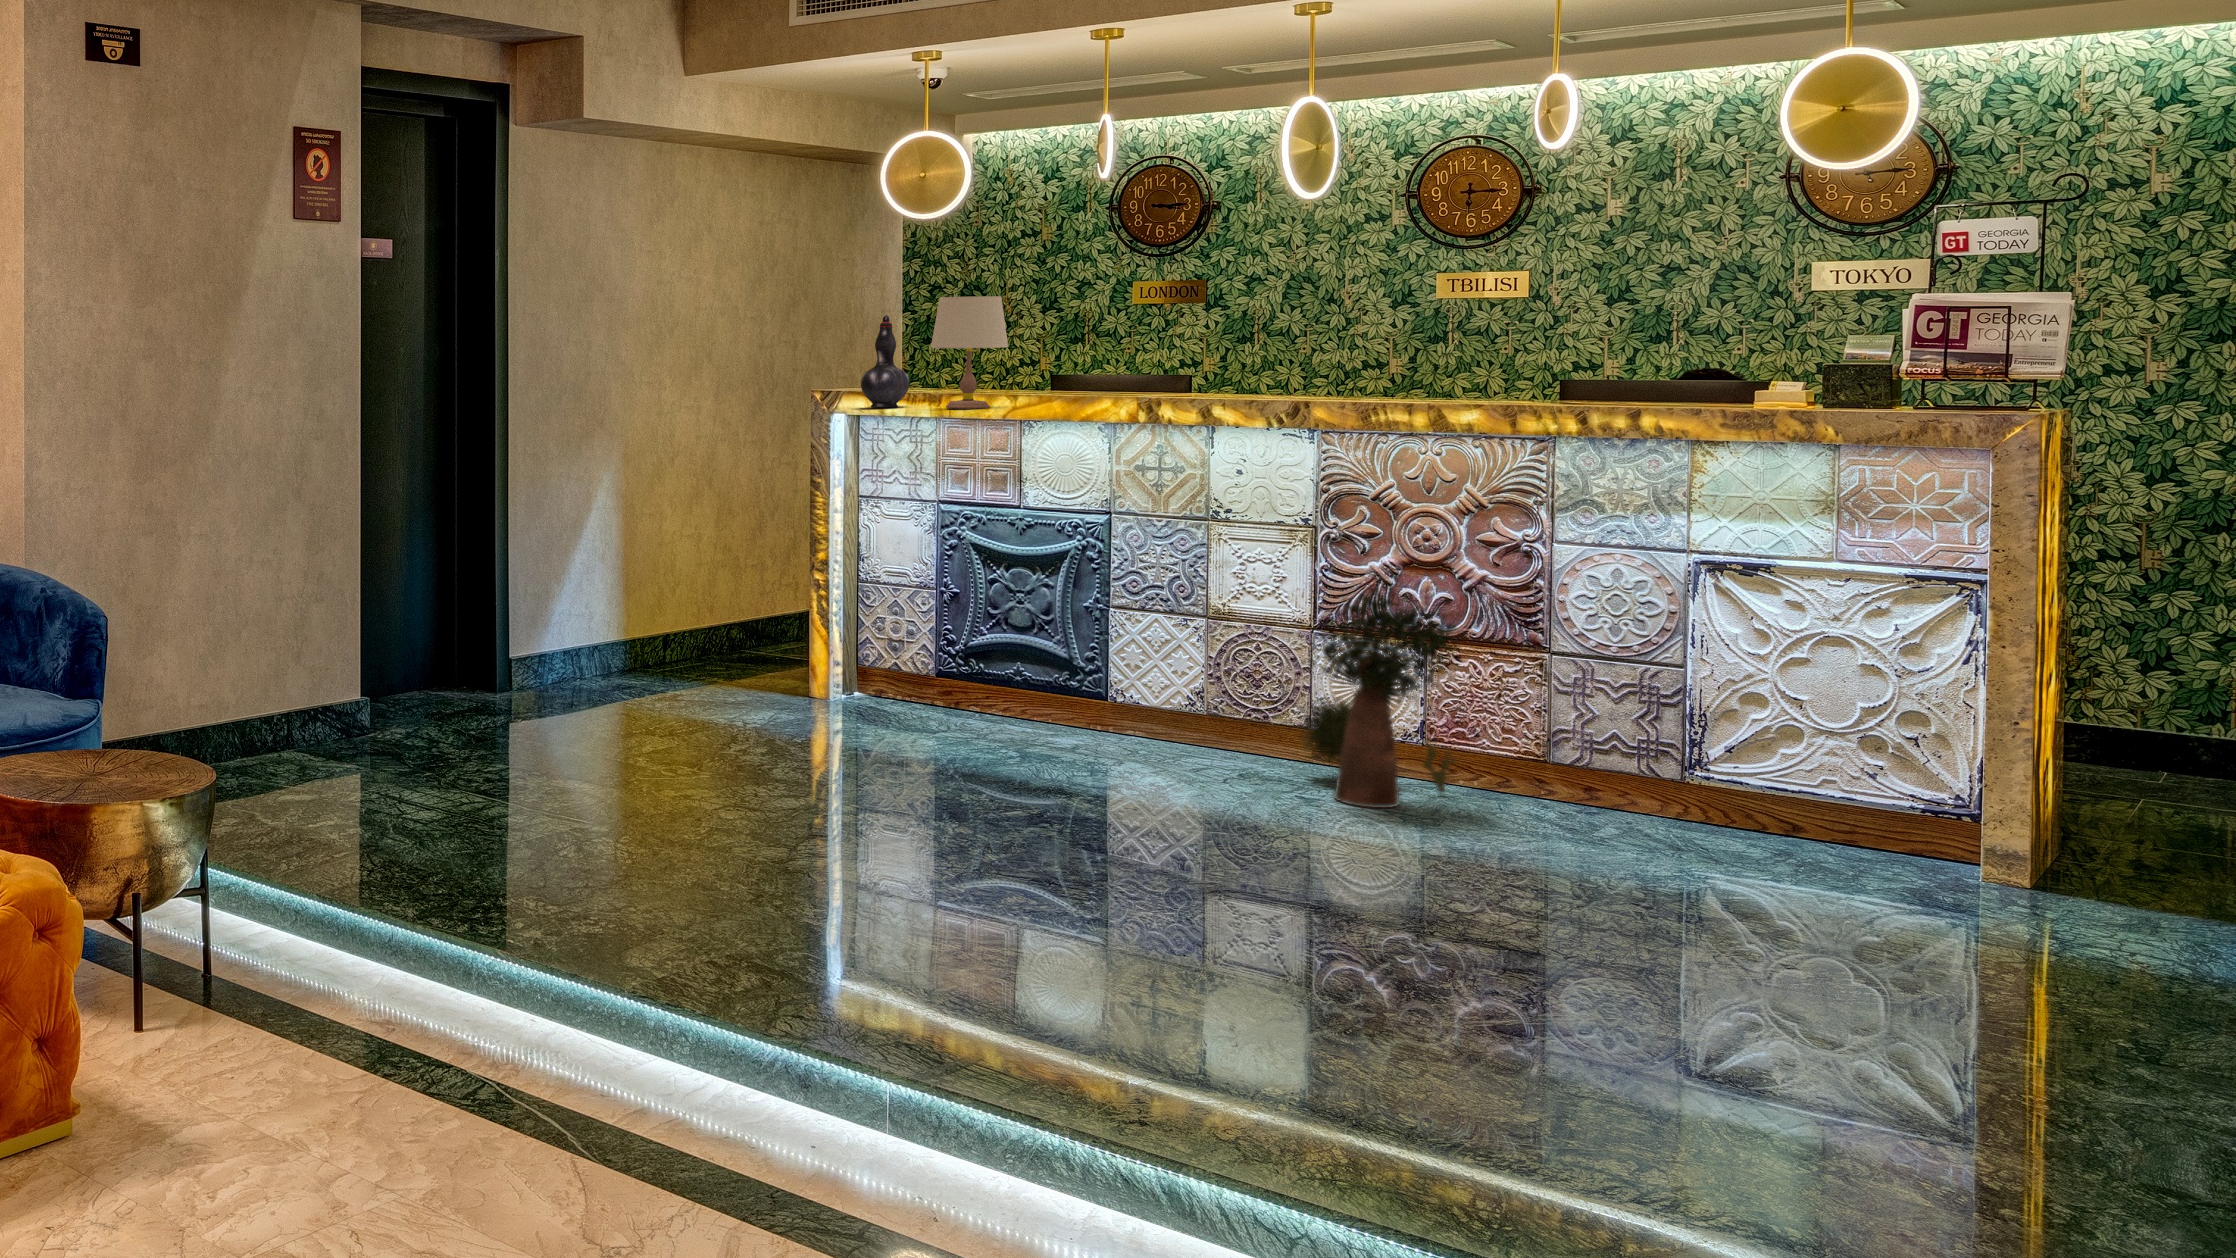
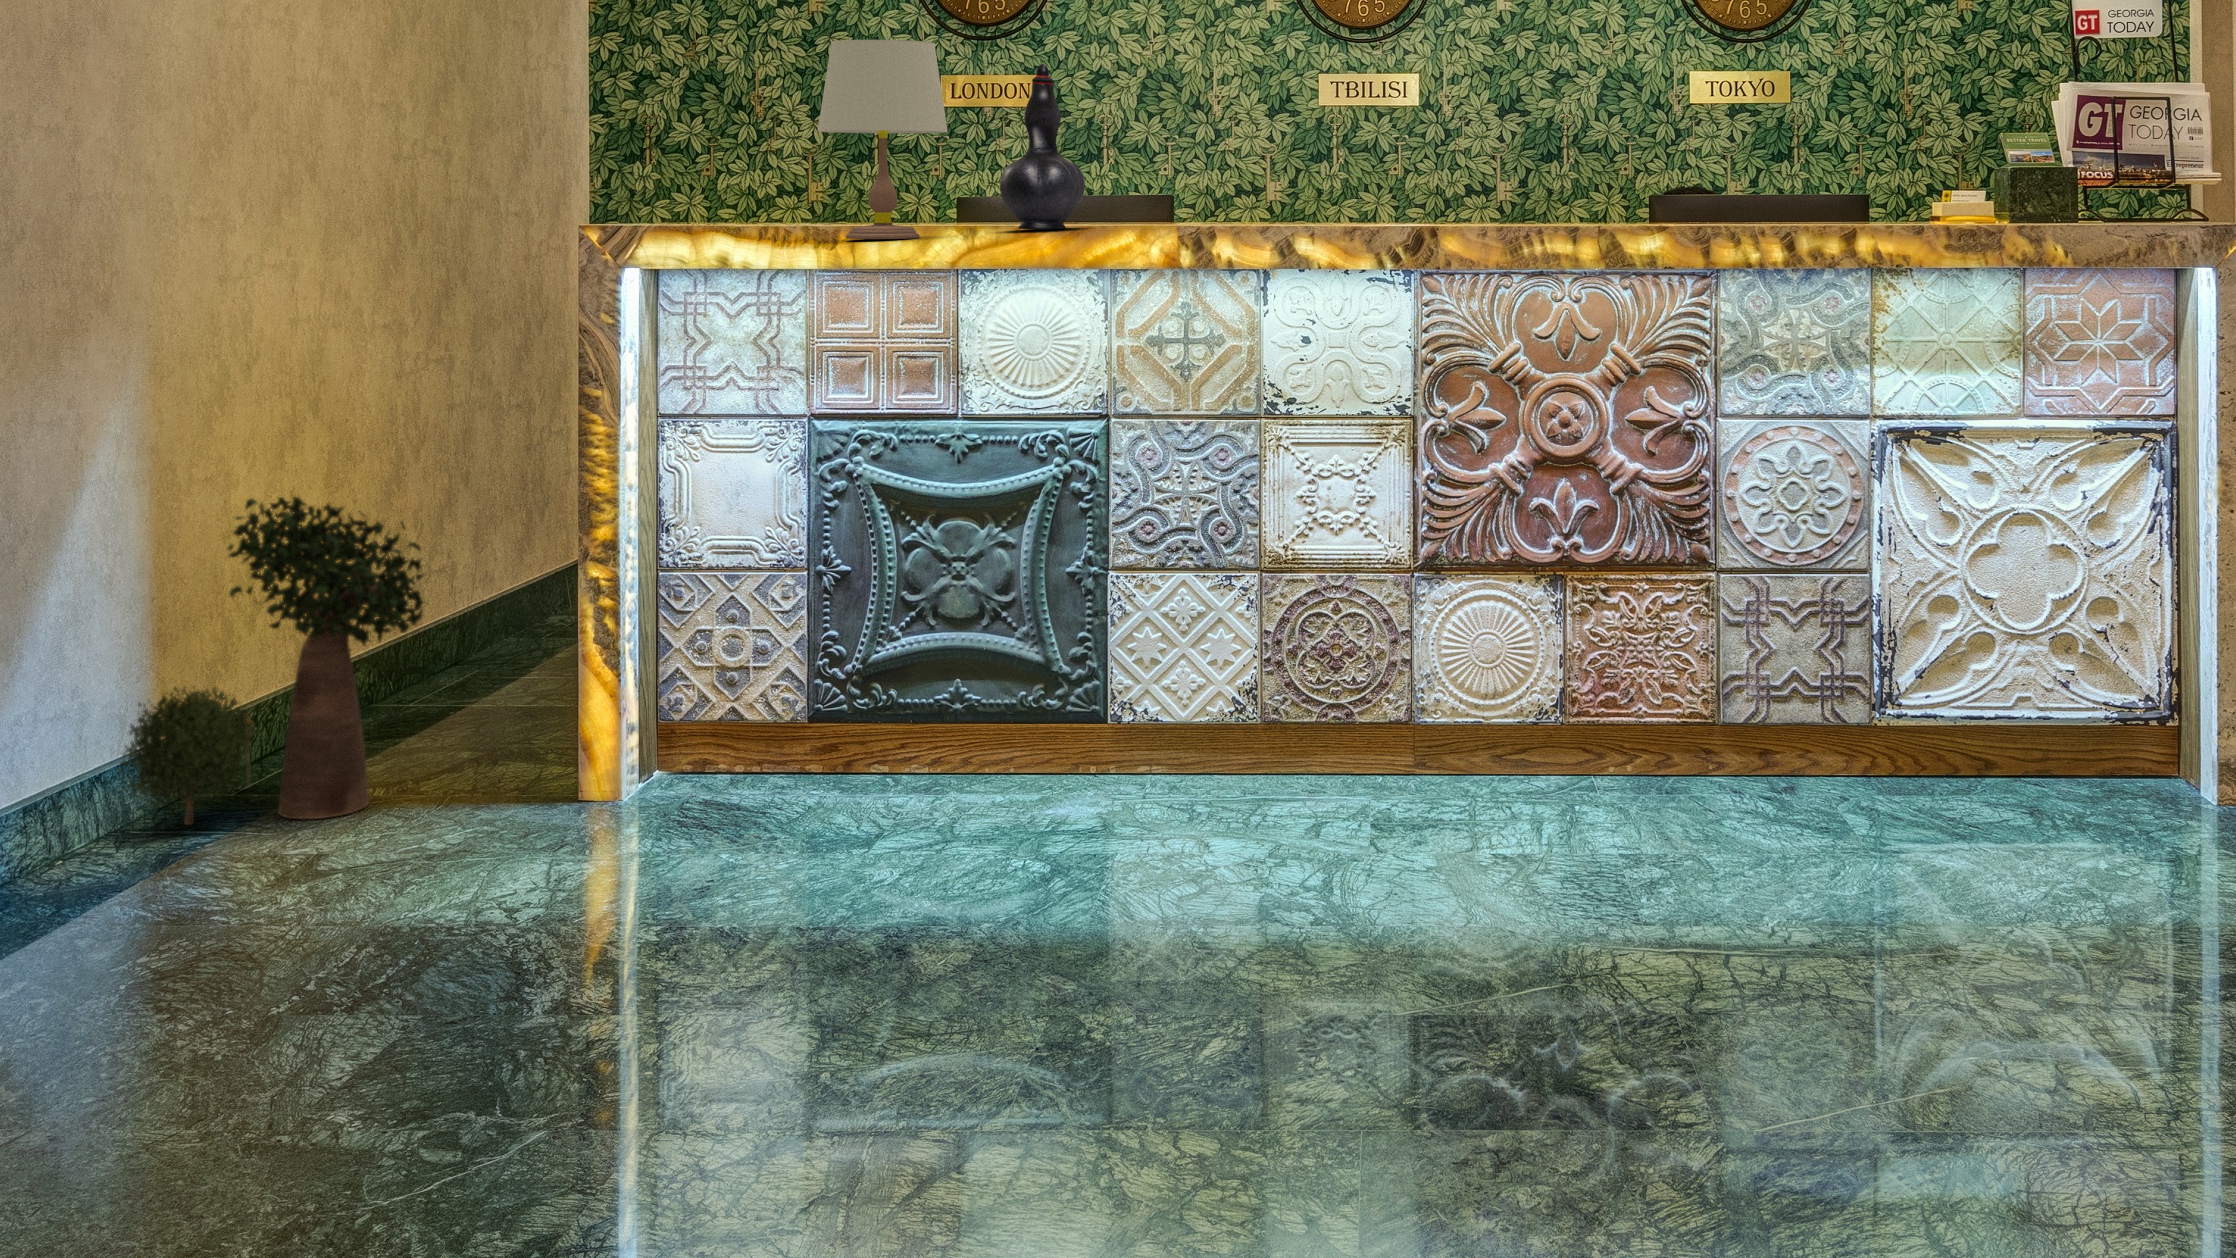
decorative vase: present [861,315,909,408] -> present [1000,64,1085,229]
potted plant: present [1300,589,1459,808] -> present [119,497,424,825]

